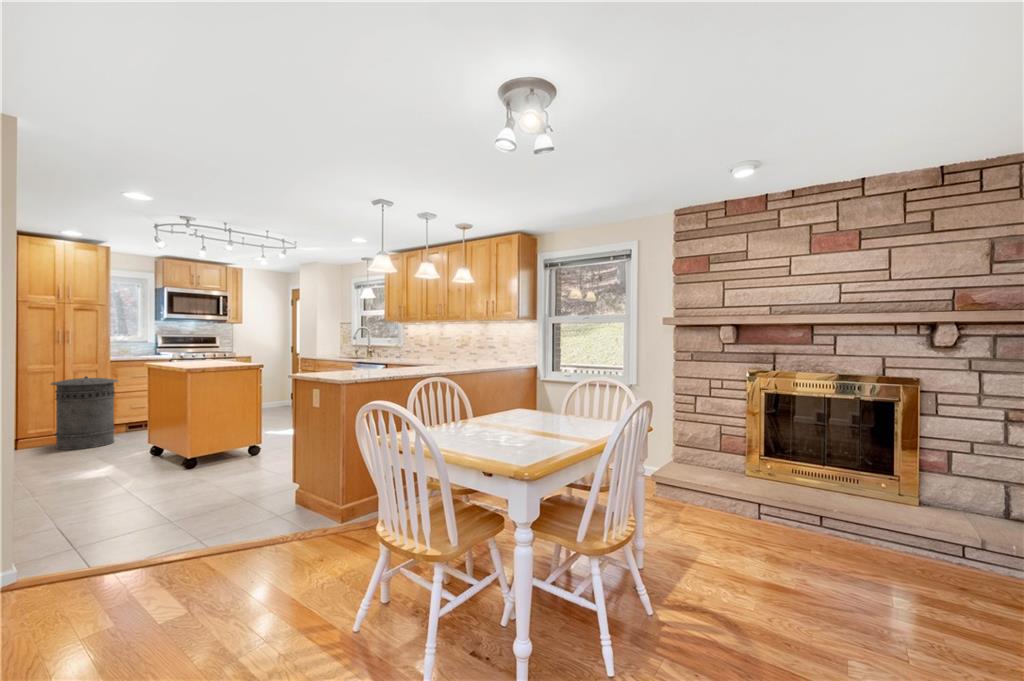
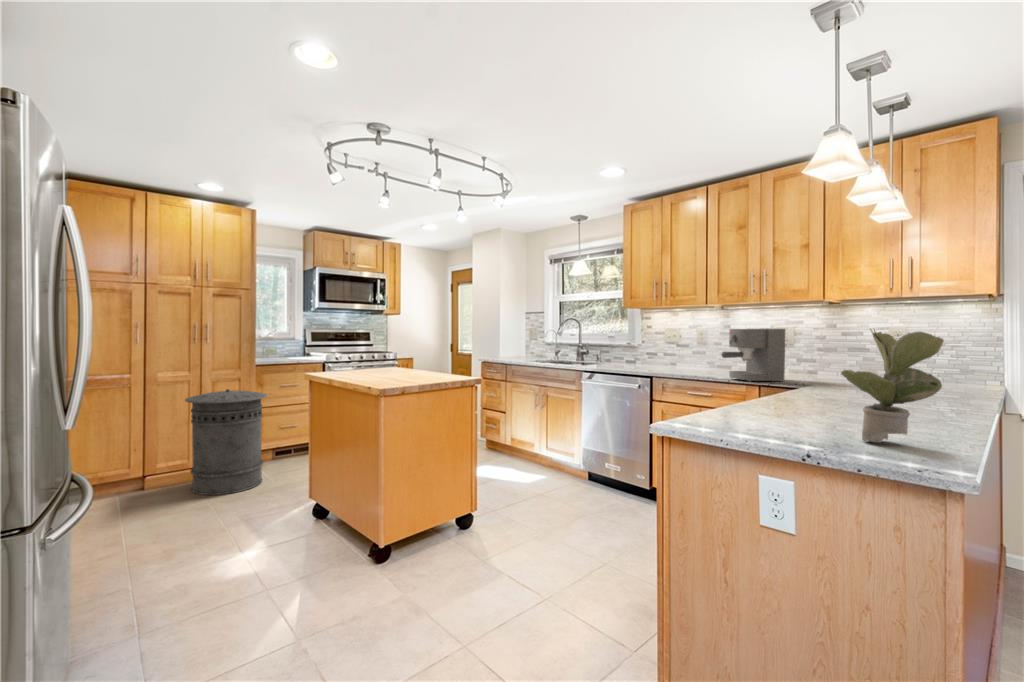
potted plant: none [346,334,383,375] -> present [841,328,944,442]
coffee maker: none [421,334,455,364] -> present [722,329,786,382]

